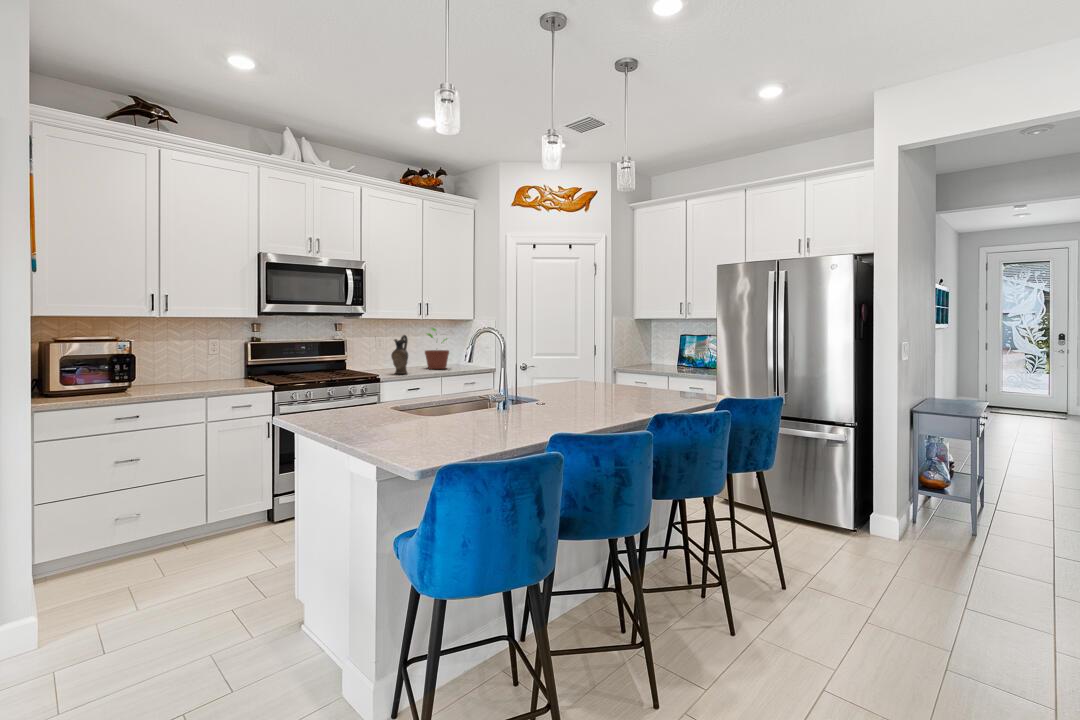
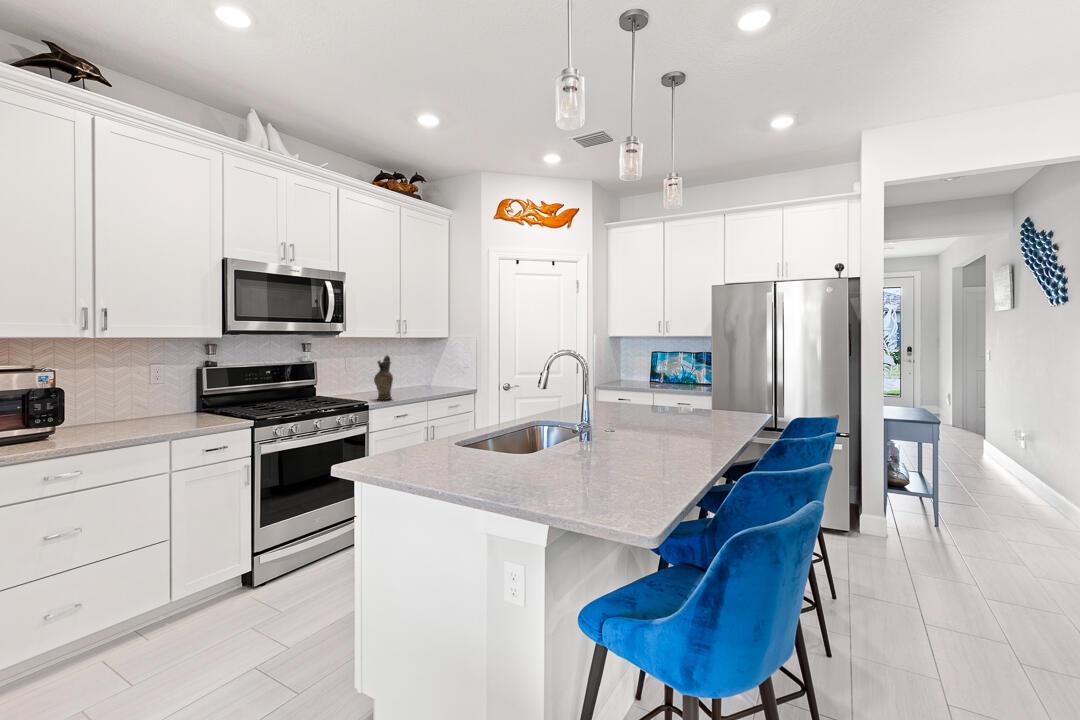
potted plant: present [425,328,449,369] -> none [401,346,429,392]

